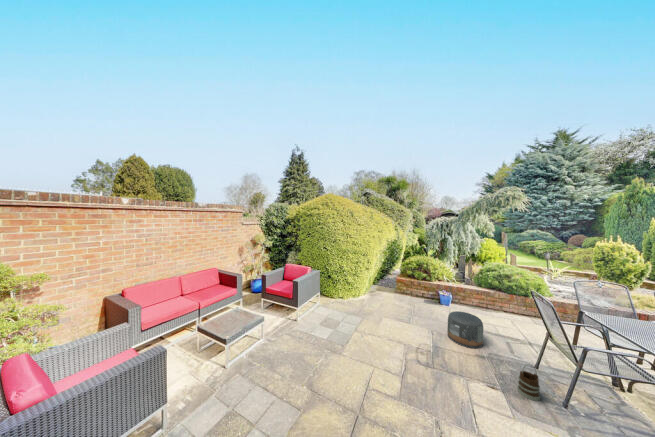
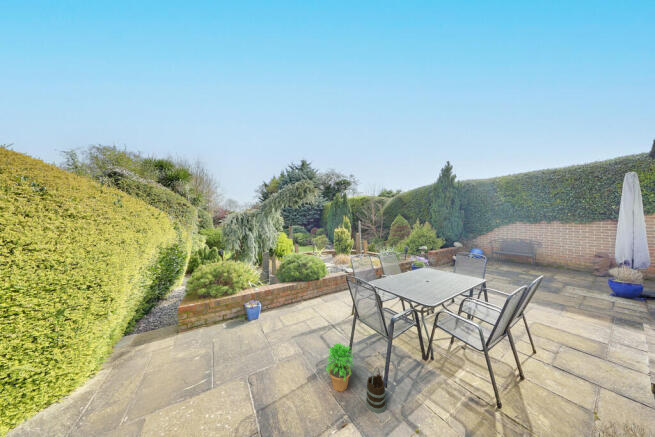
pouf: present [448,311,483,348] -> none [272,324,312,378]
potted plant: none [484,335,519,373] -> present [326,343,353,391]

